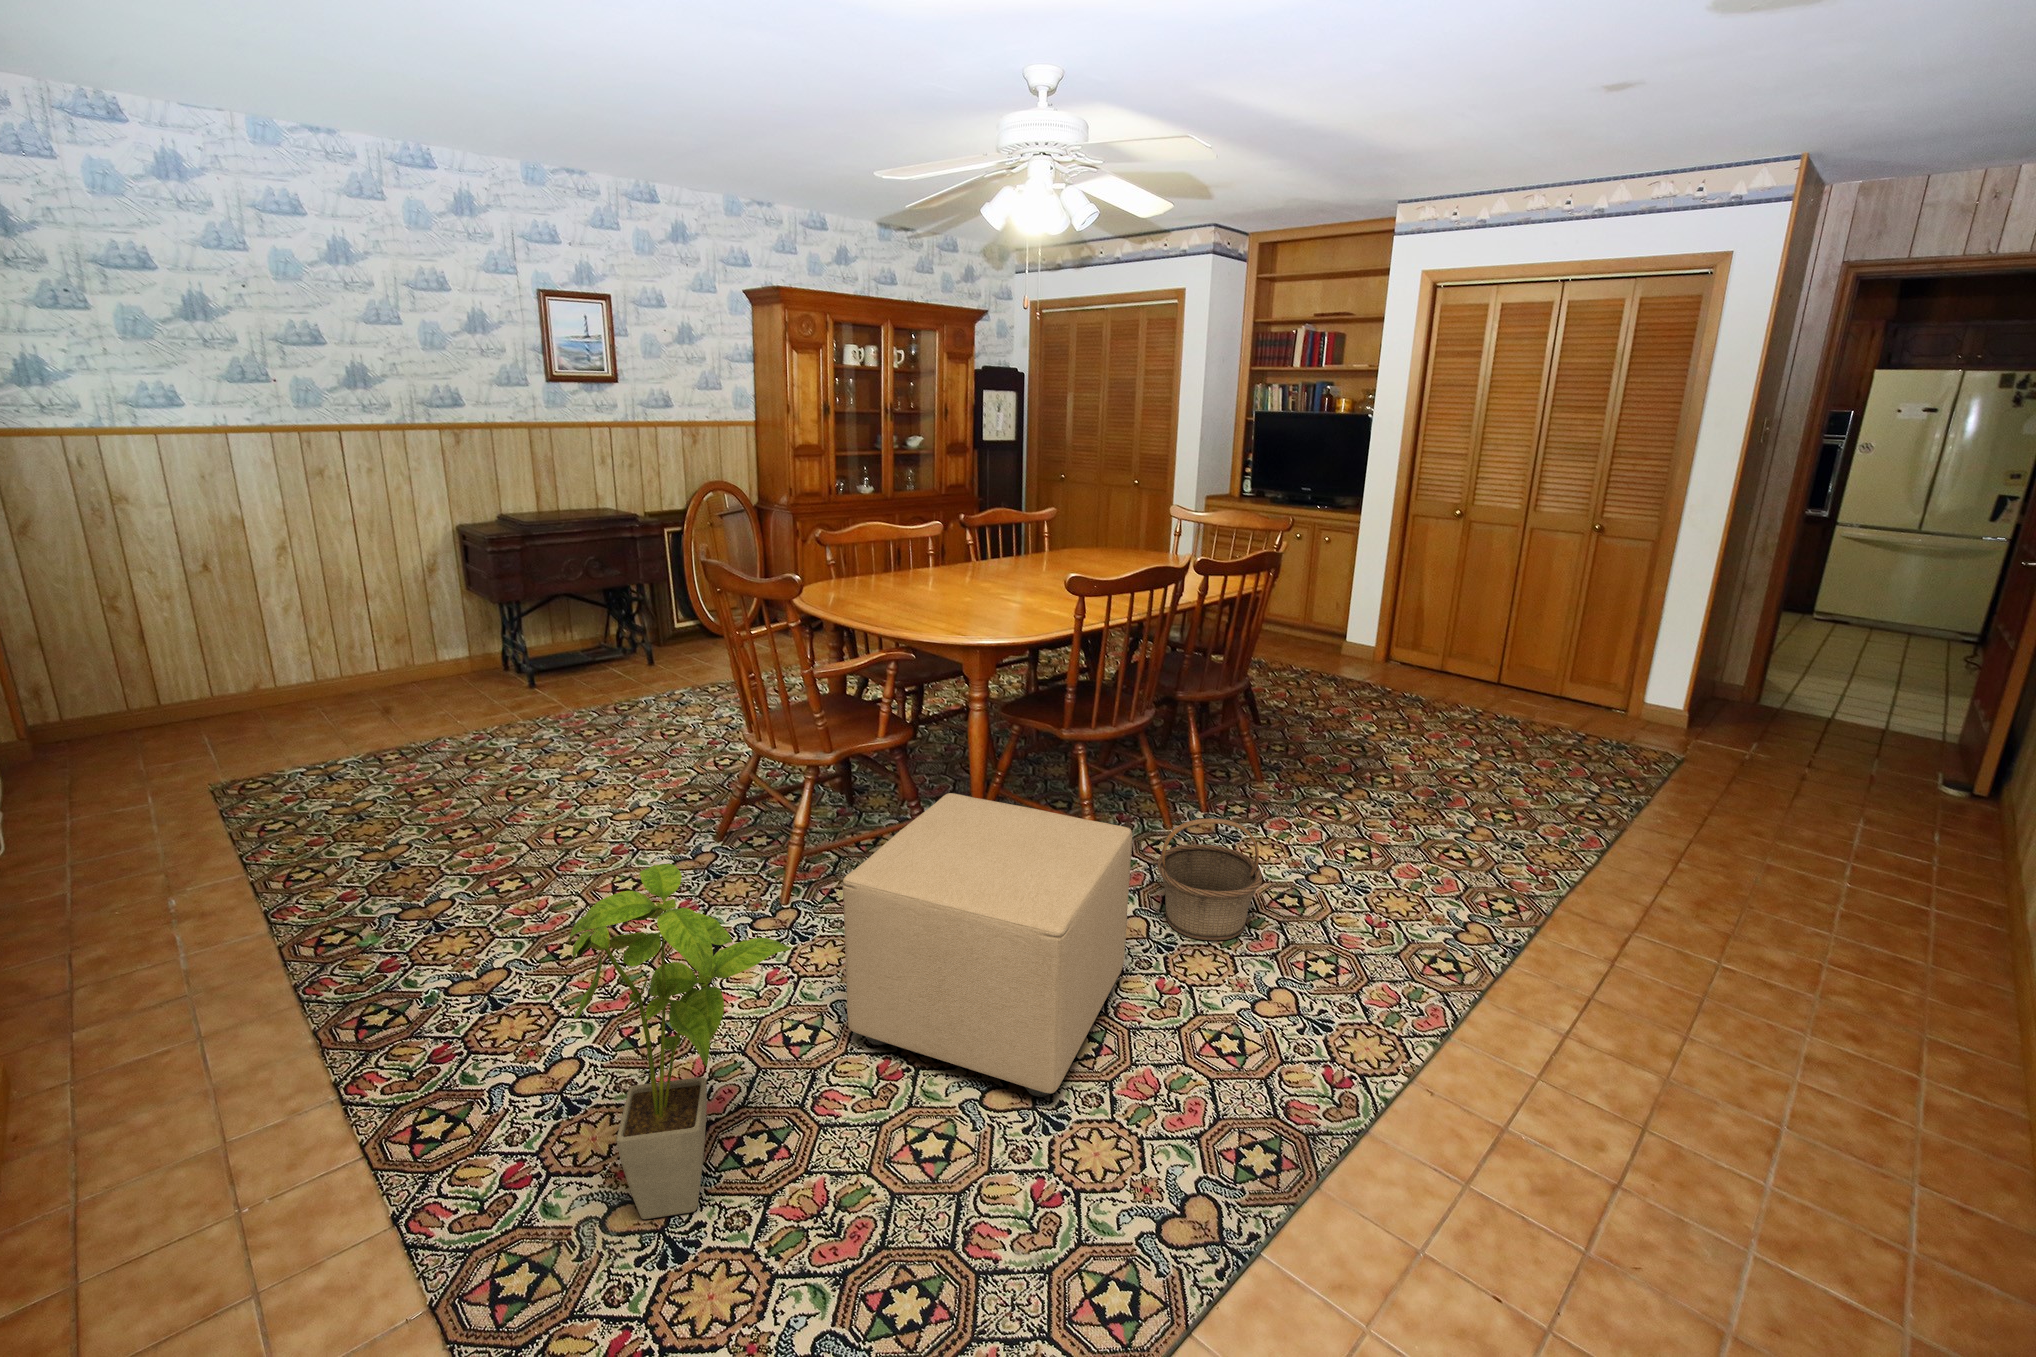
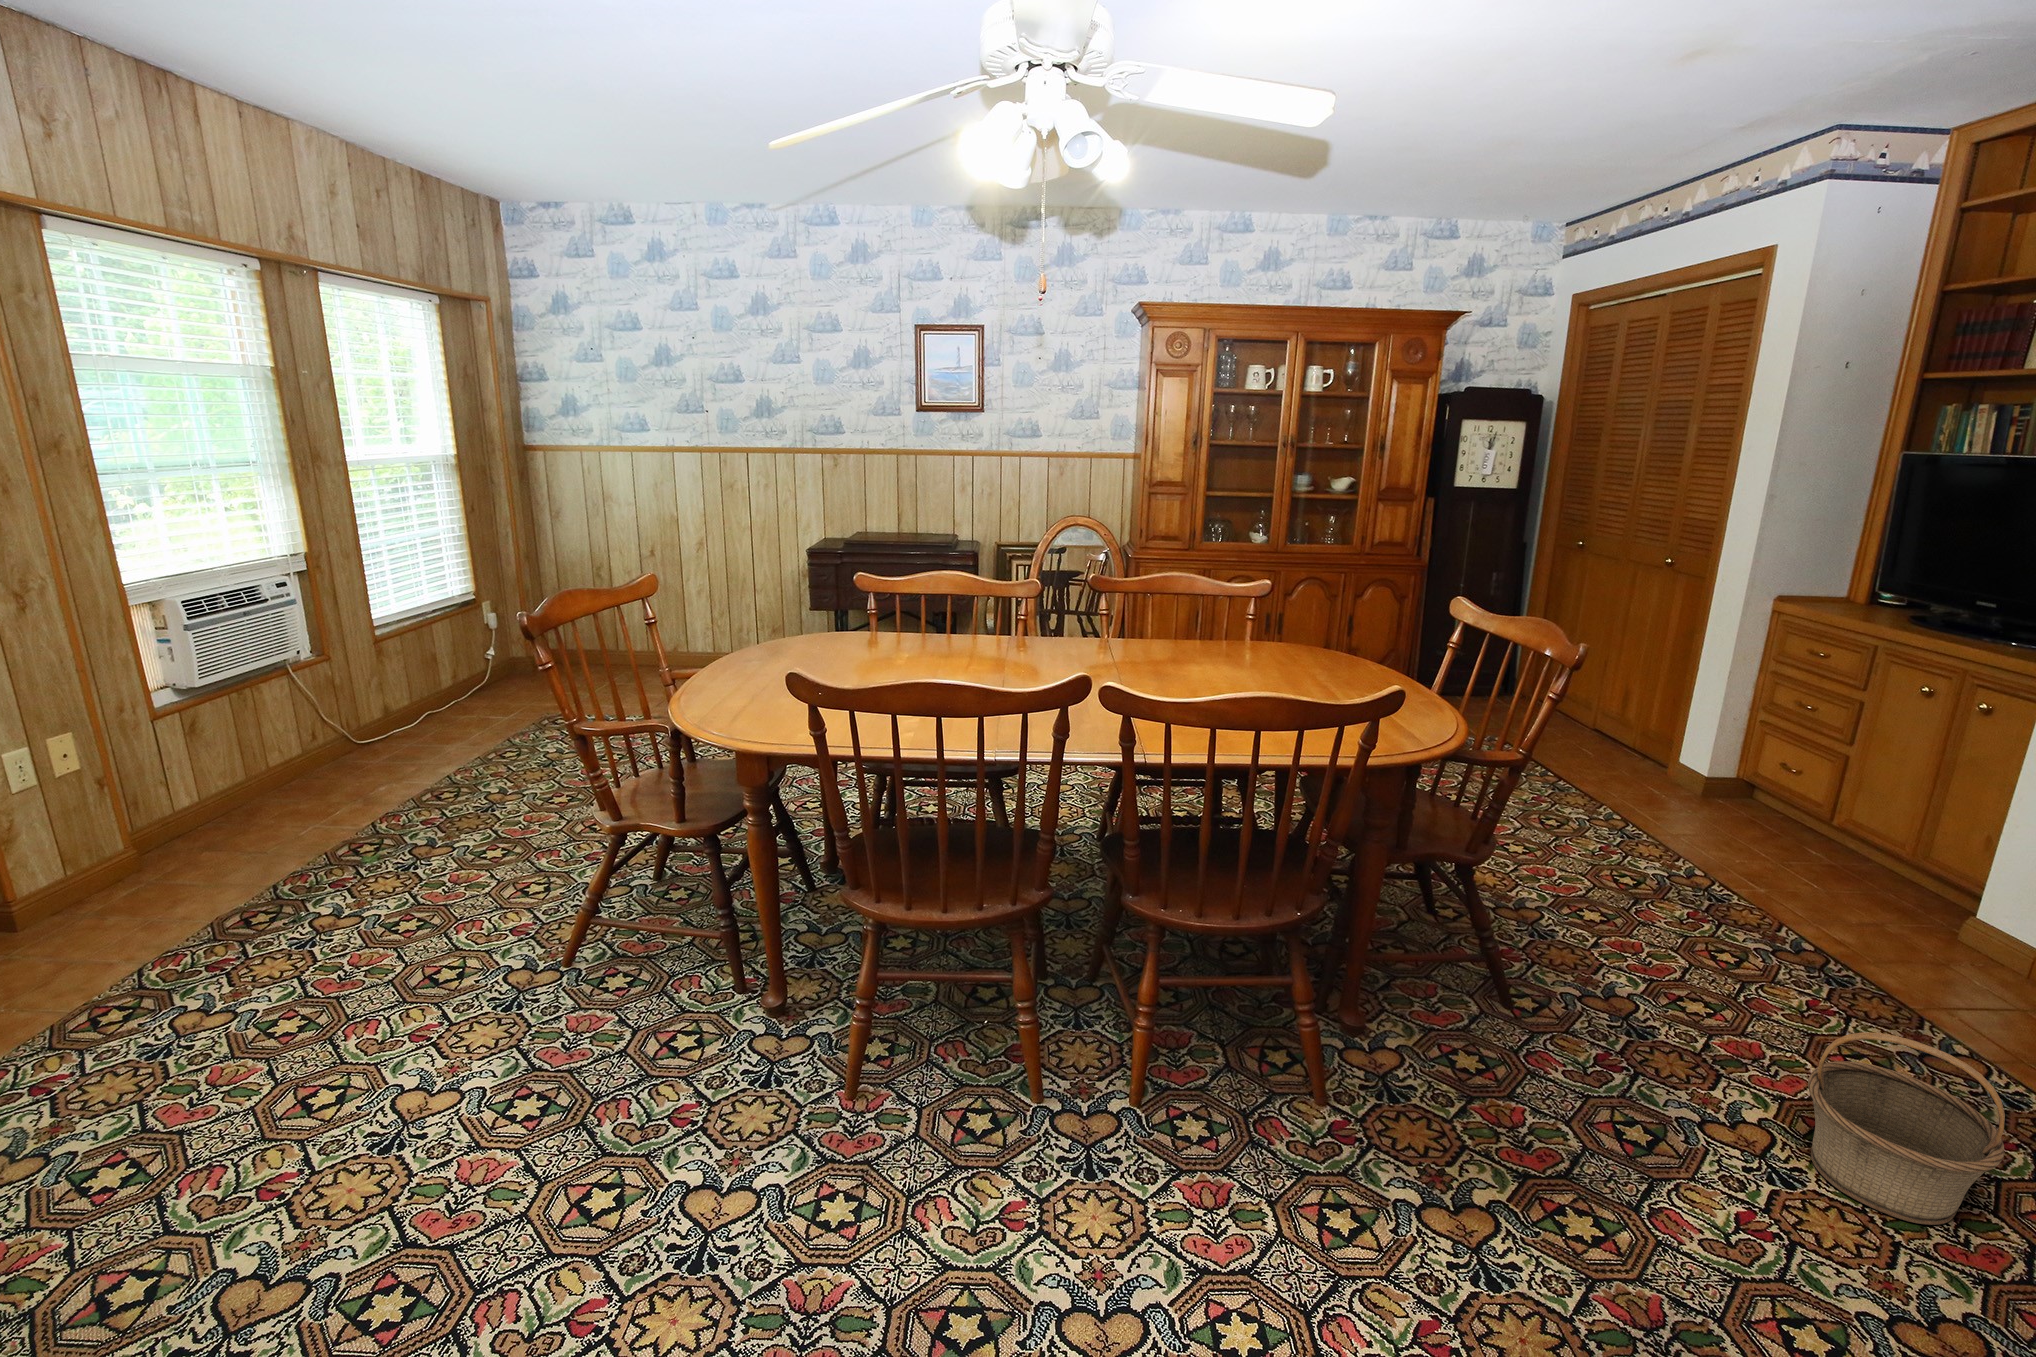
ottoman: present [843,793,1132,1097] -> none [1319,880,1732,1248]
house plant: present [569,864,792,1219] -> none [1053,838,1243,1148]

